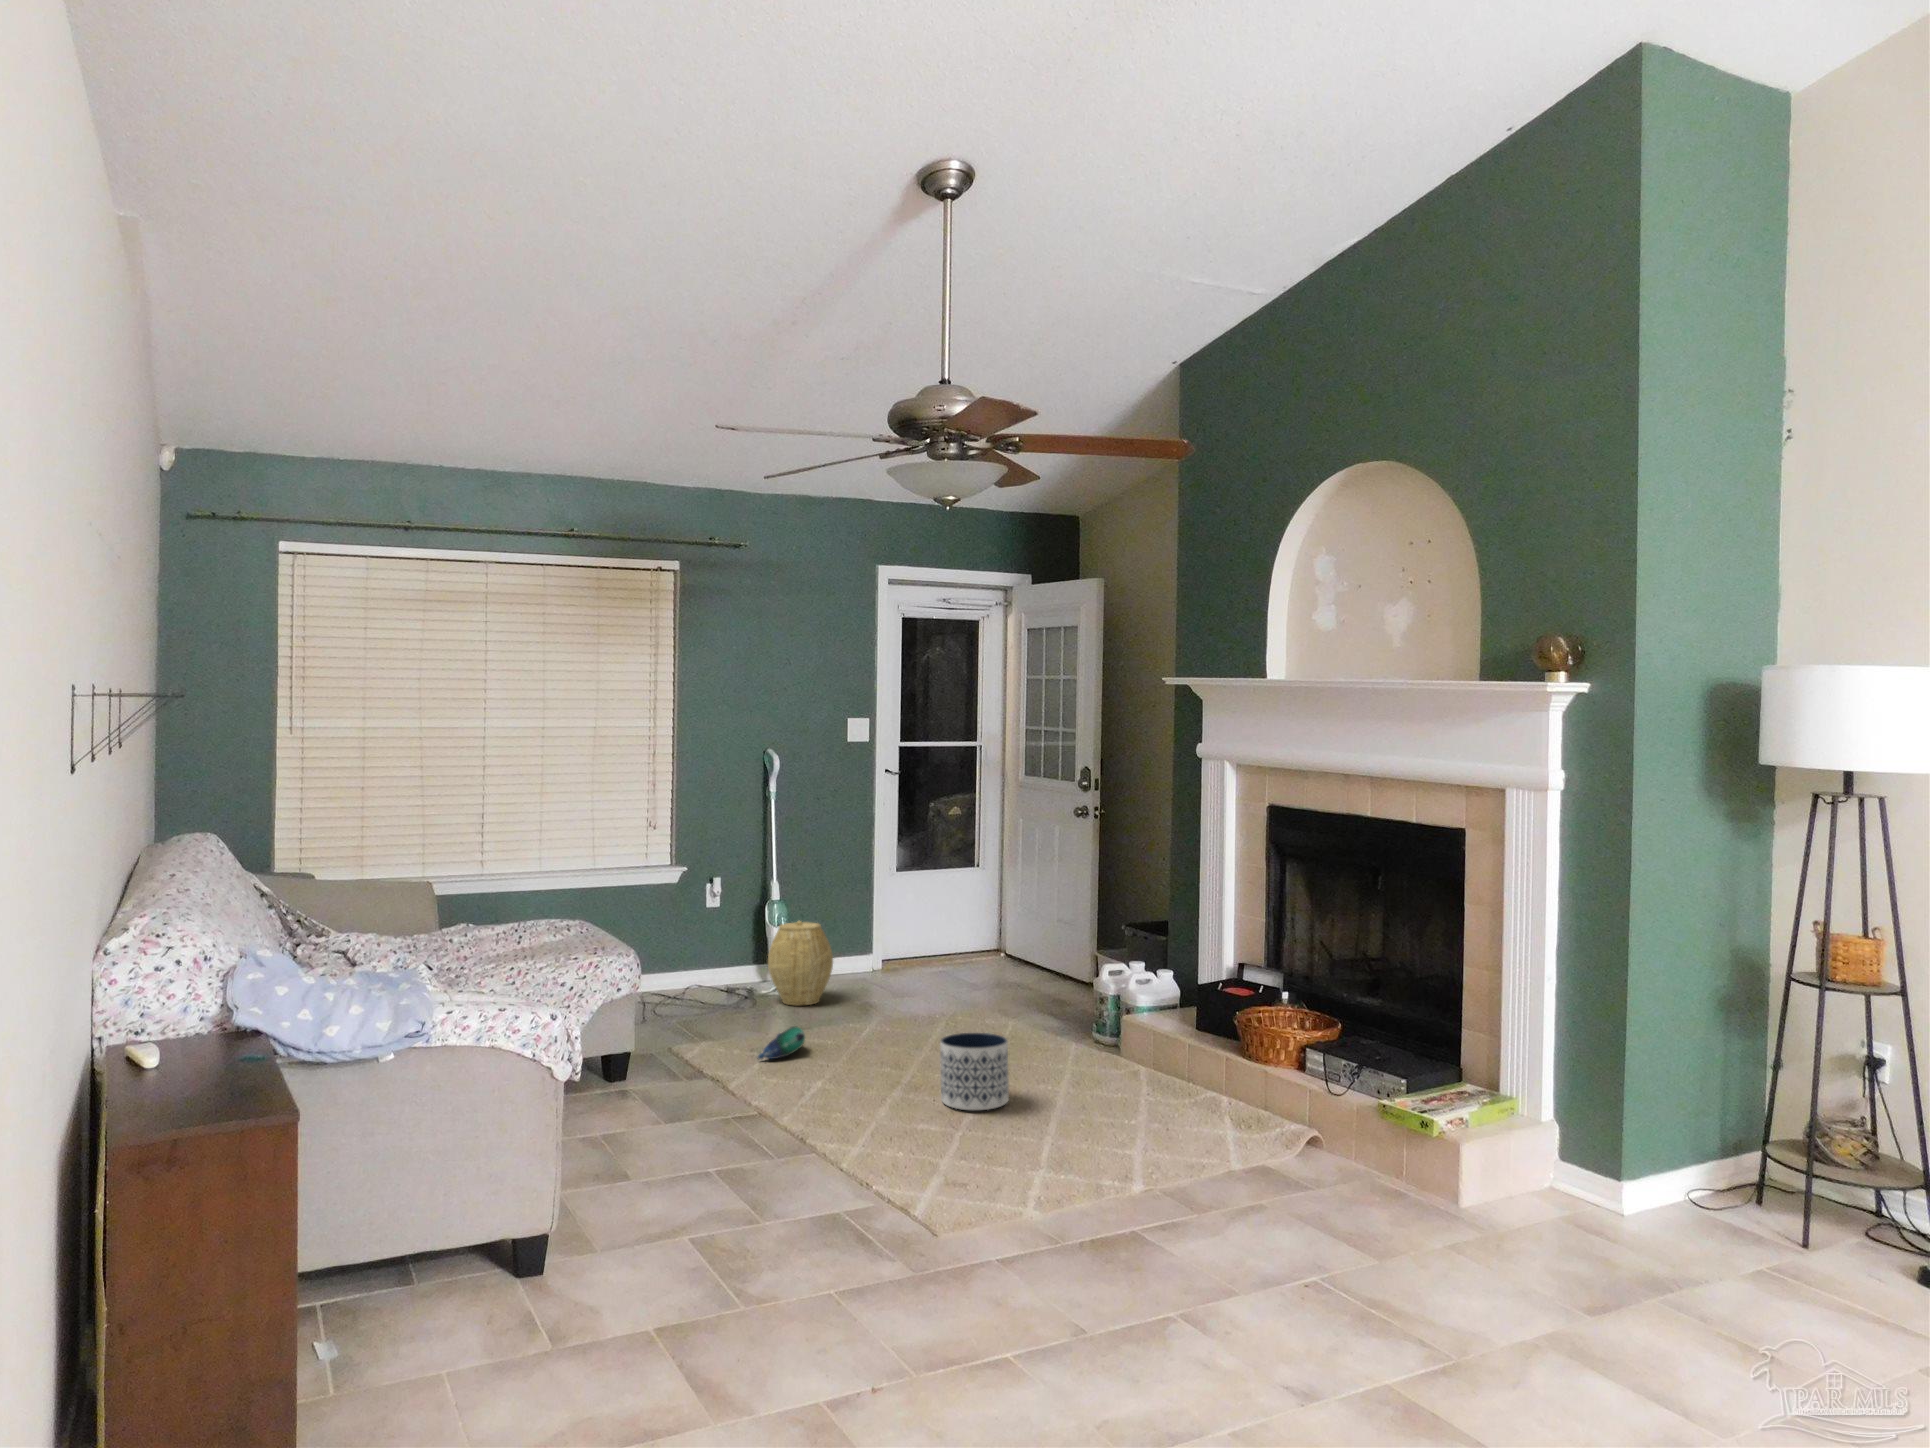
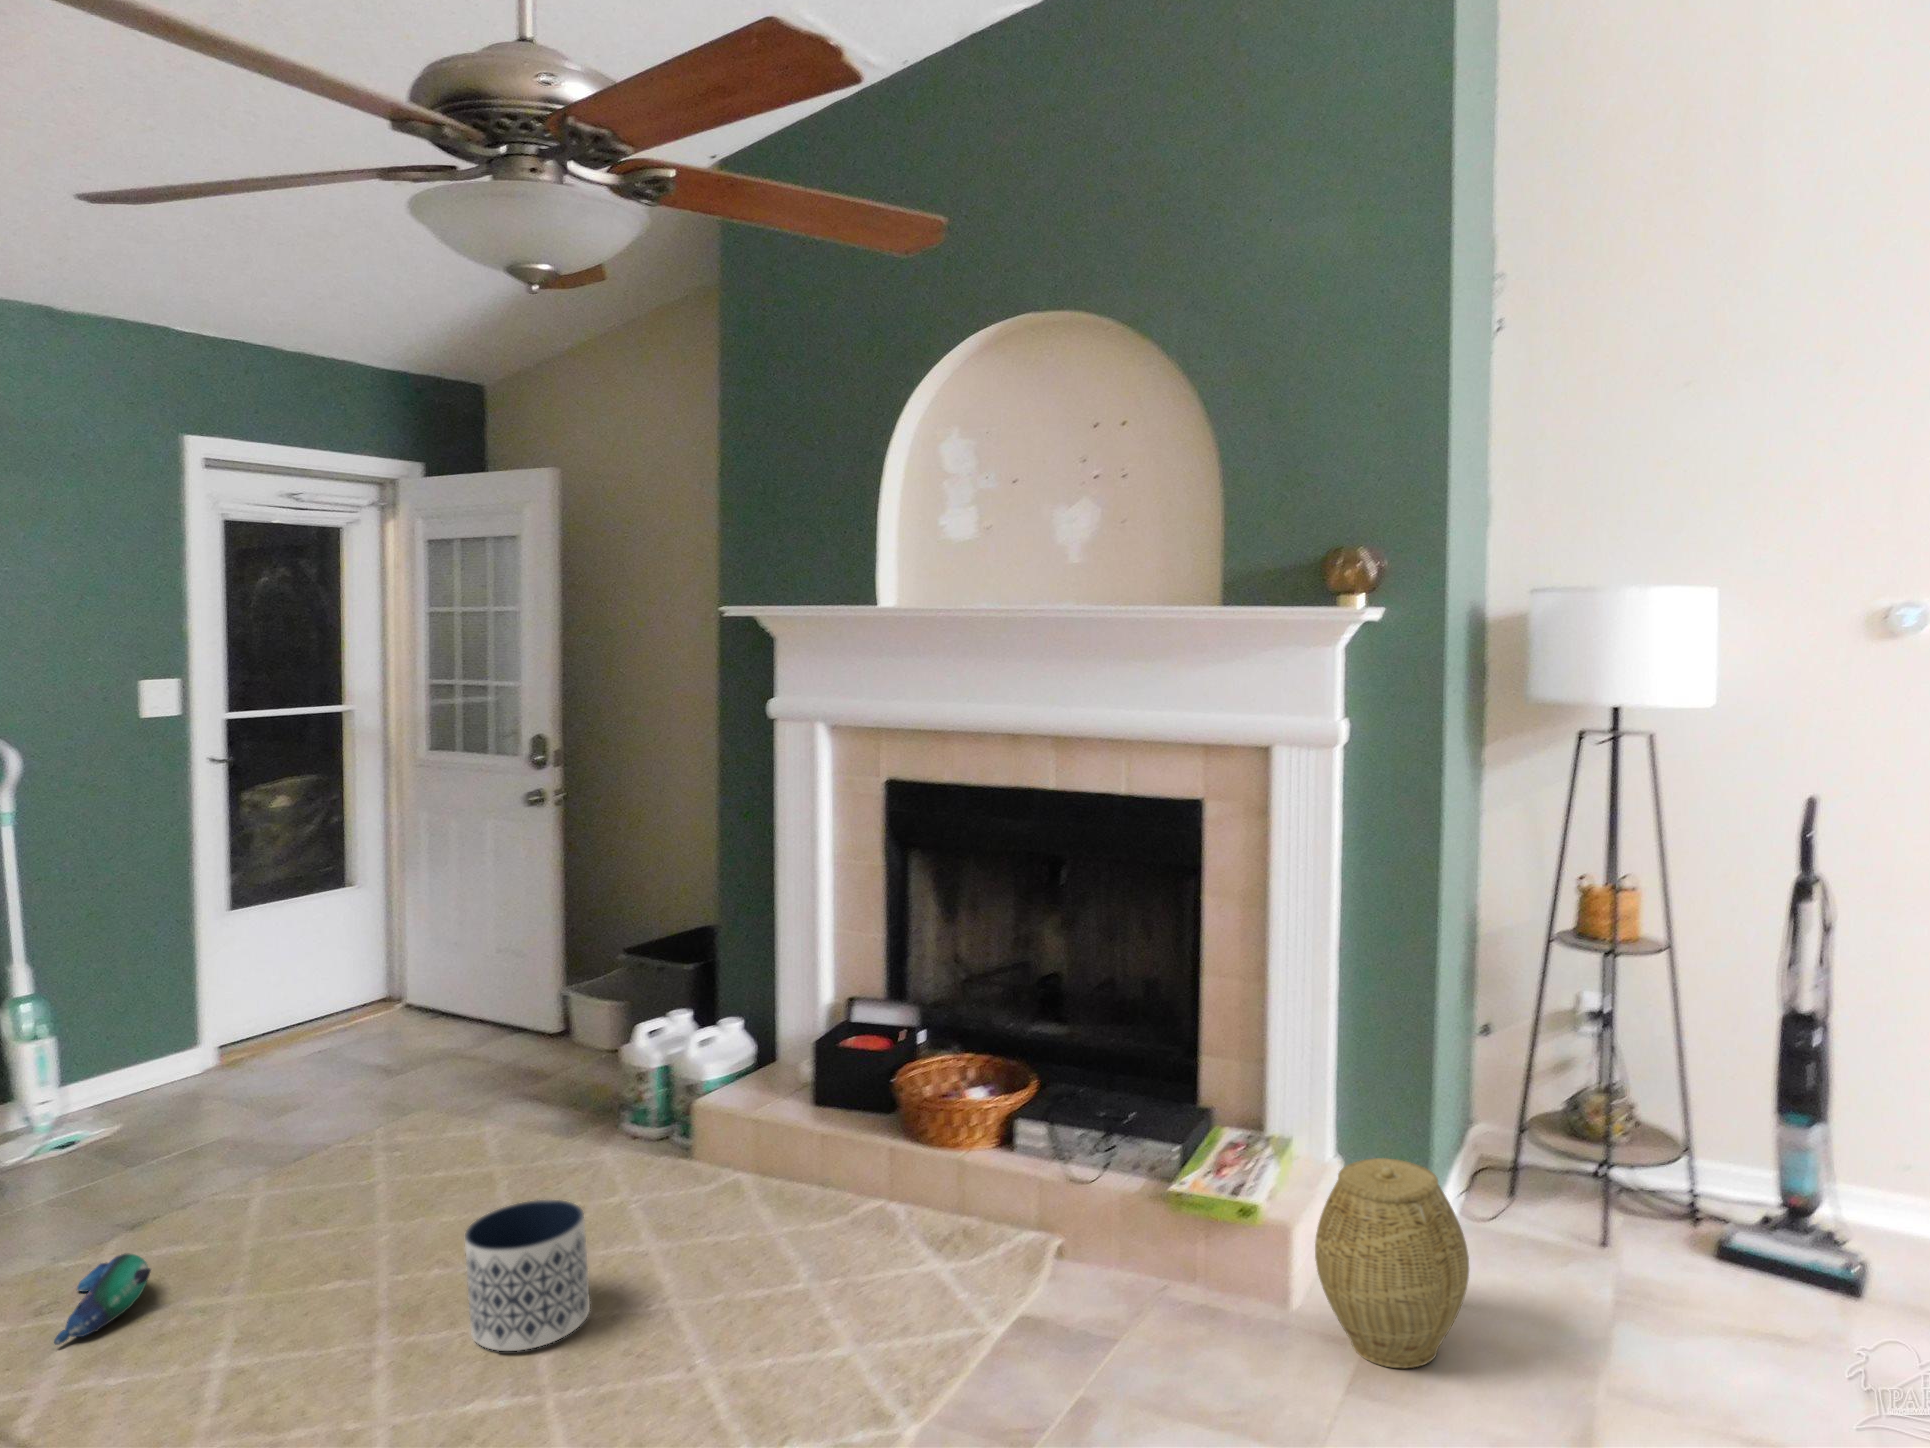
woven basket: present [768,921,833,1005] -> present [1315,1158,1469,1368]

